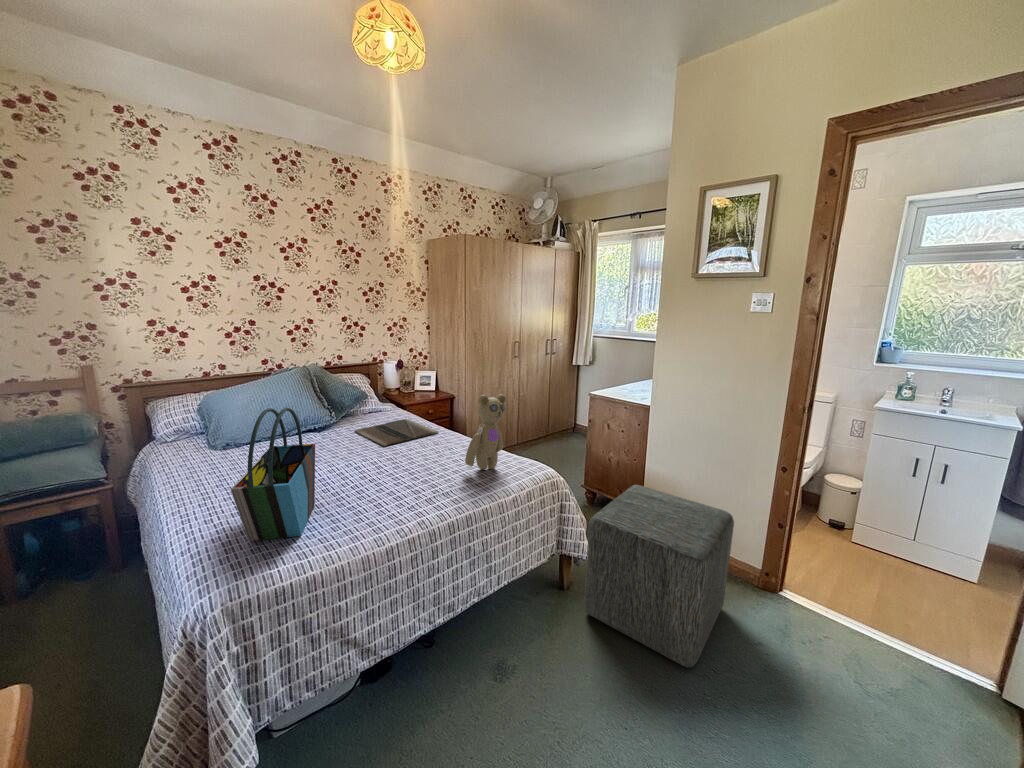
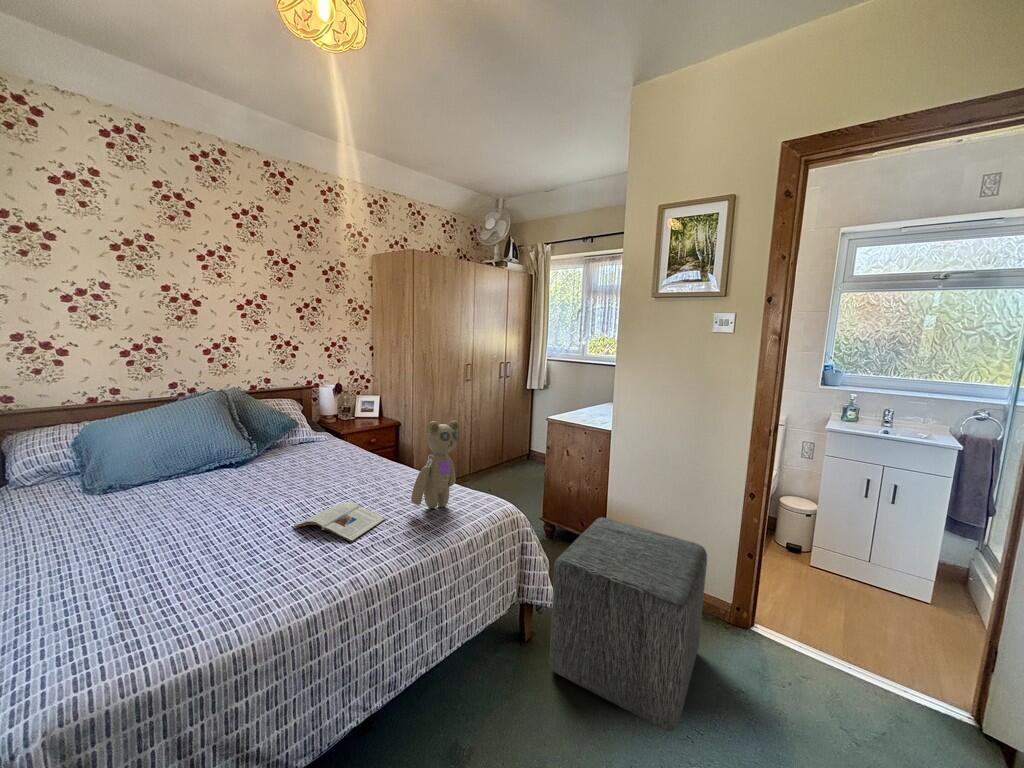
tote bag: present [231,408,315,541] -> none [78,441,219,625]
laptop: present [355,419,439,446] -> none [279,449,381,483]
magazine: none [371,462,445,493] -> present [294,502,386,542]

